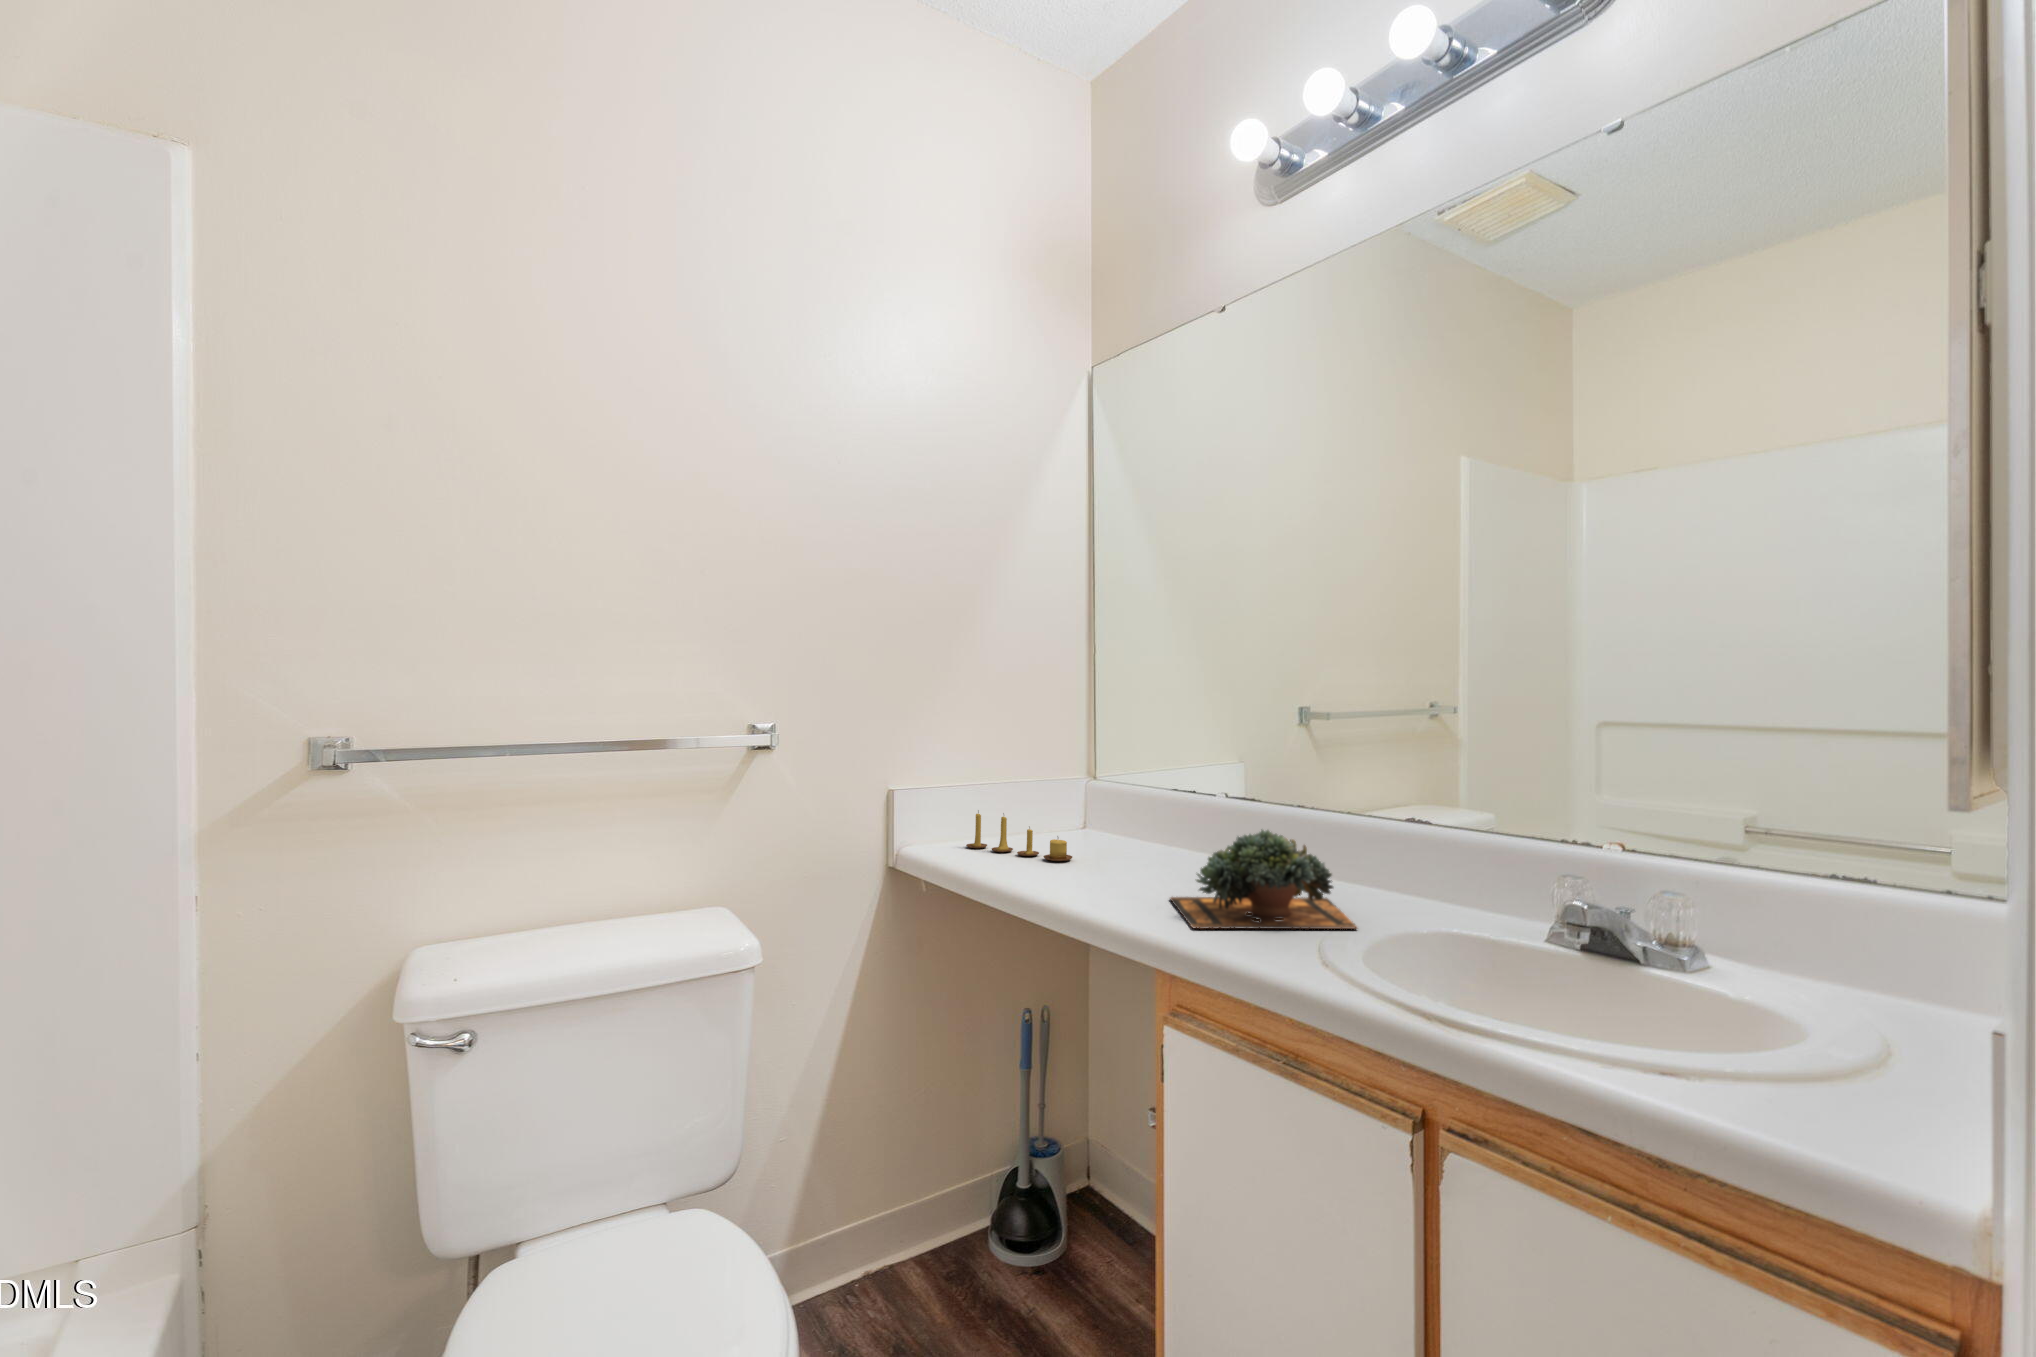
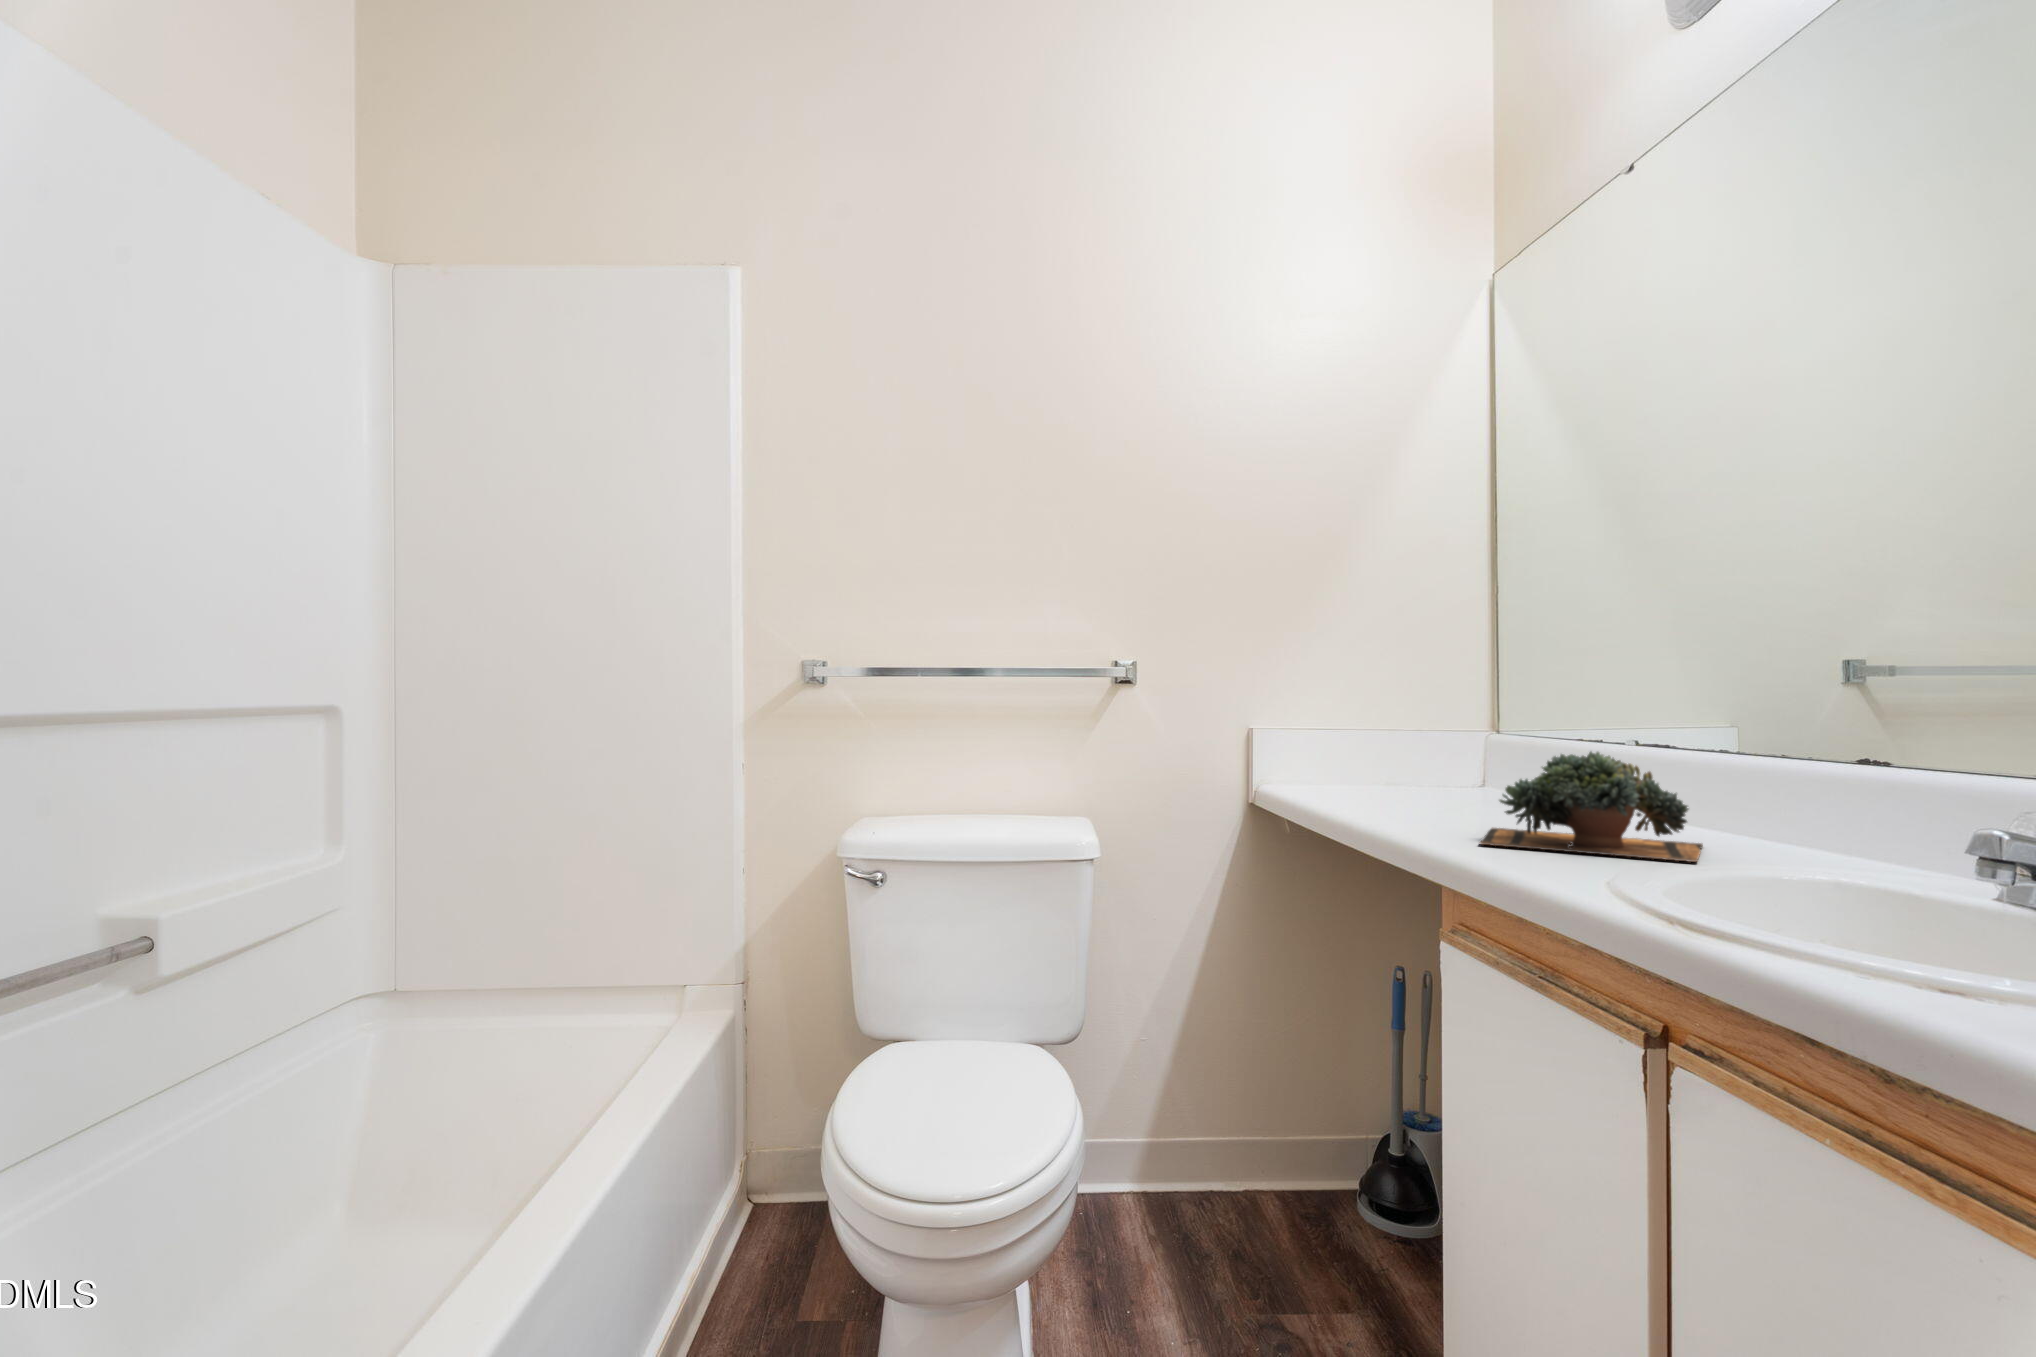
candle: present [966,812,1072,861] -> none [1328,754,1429,803]

